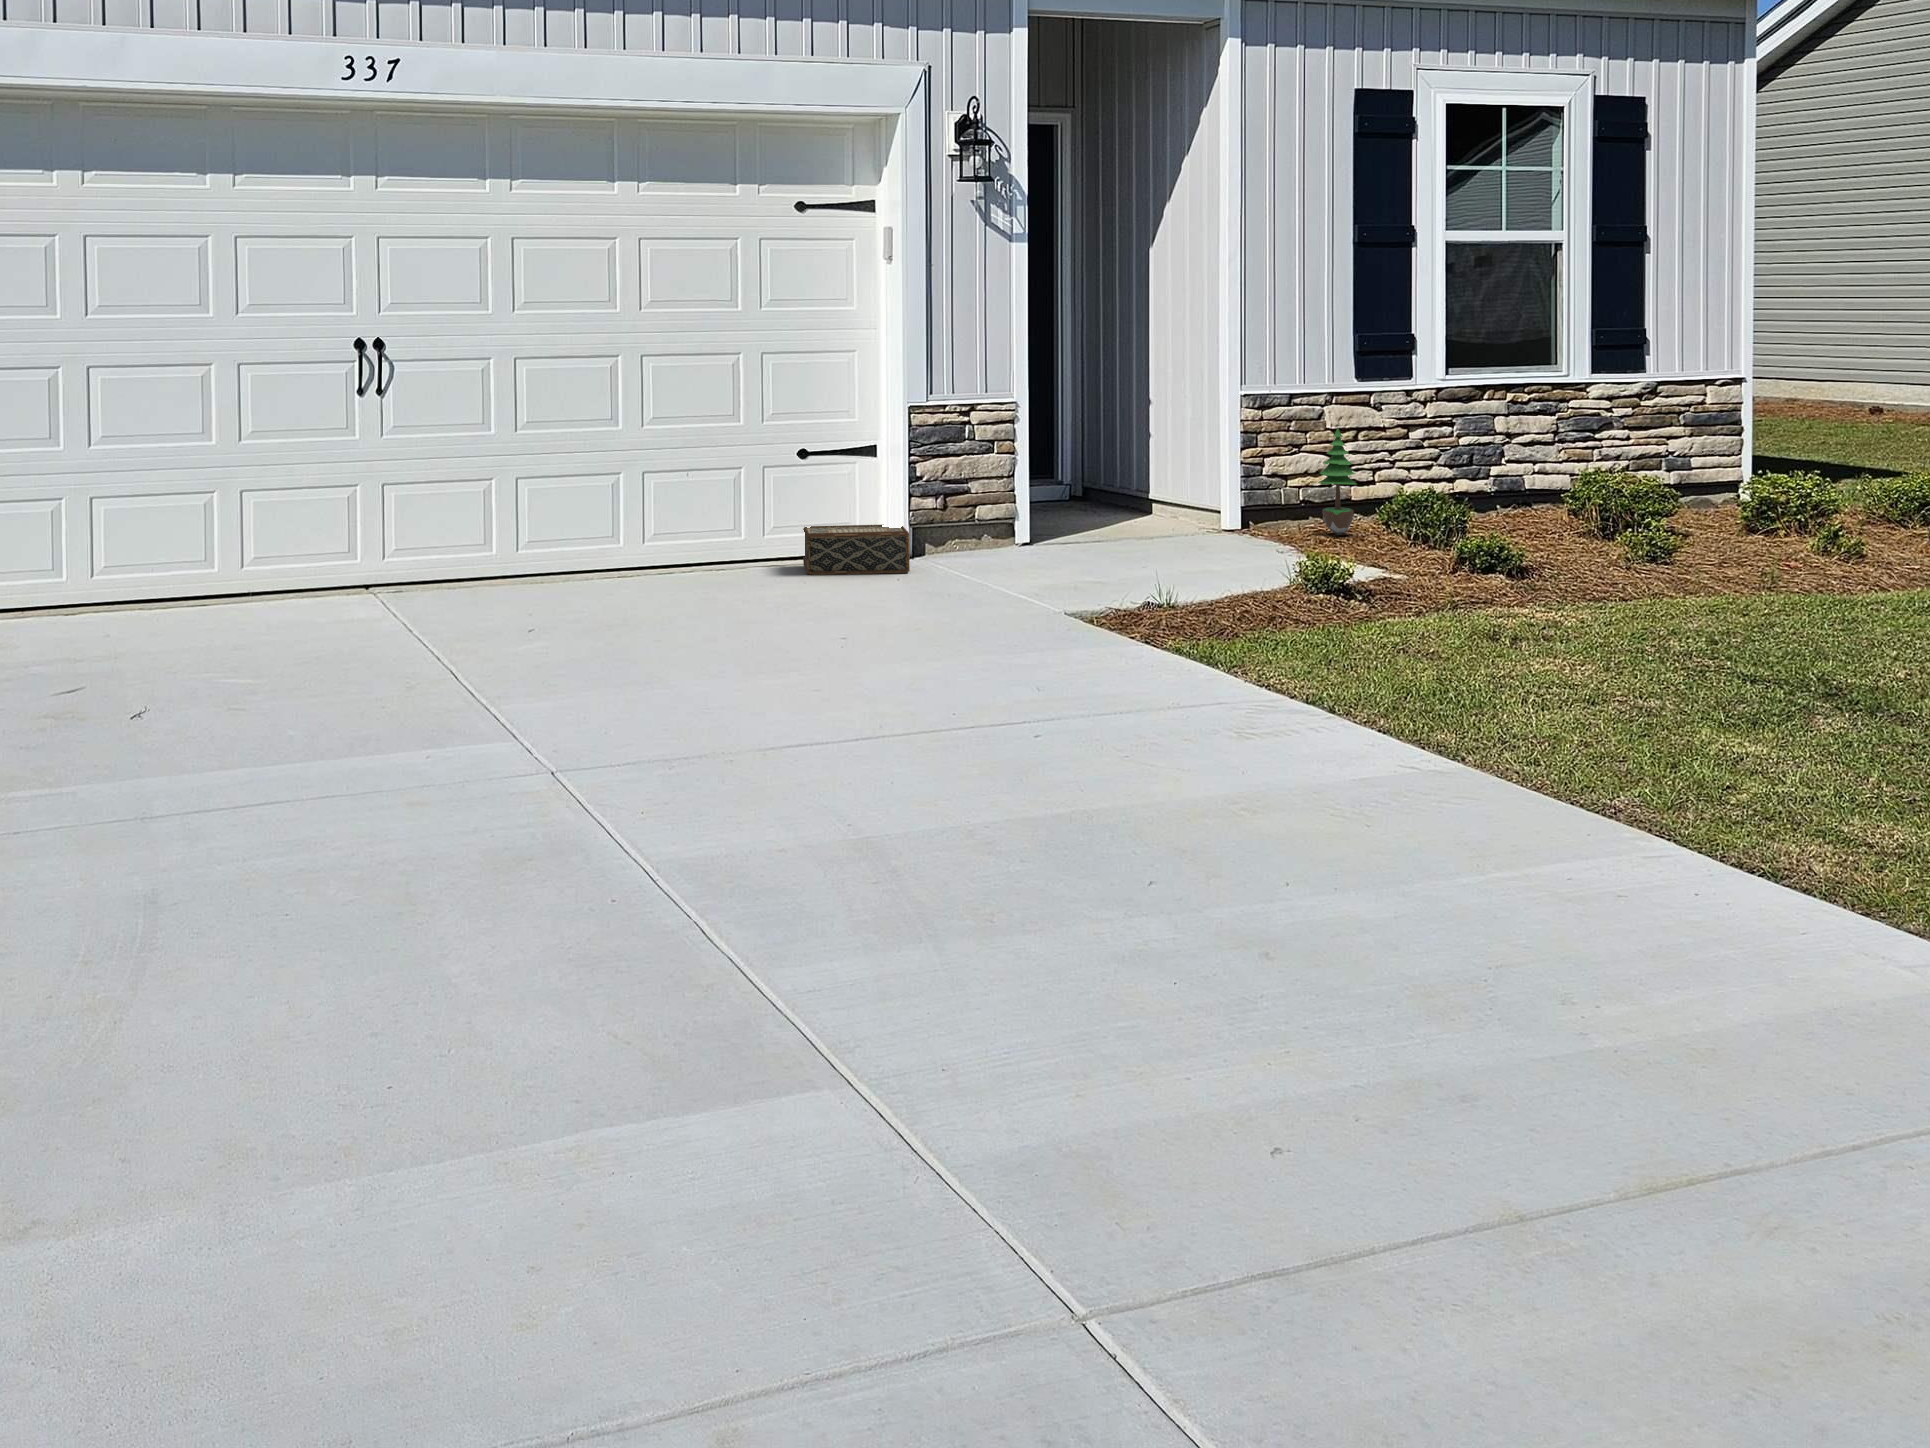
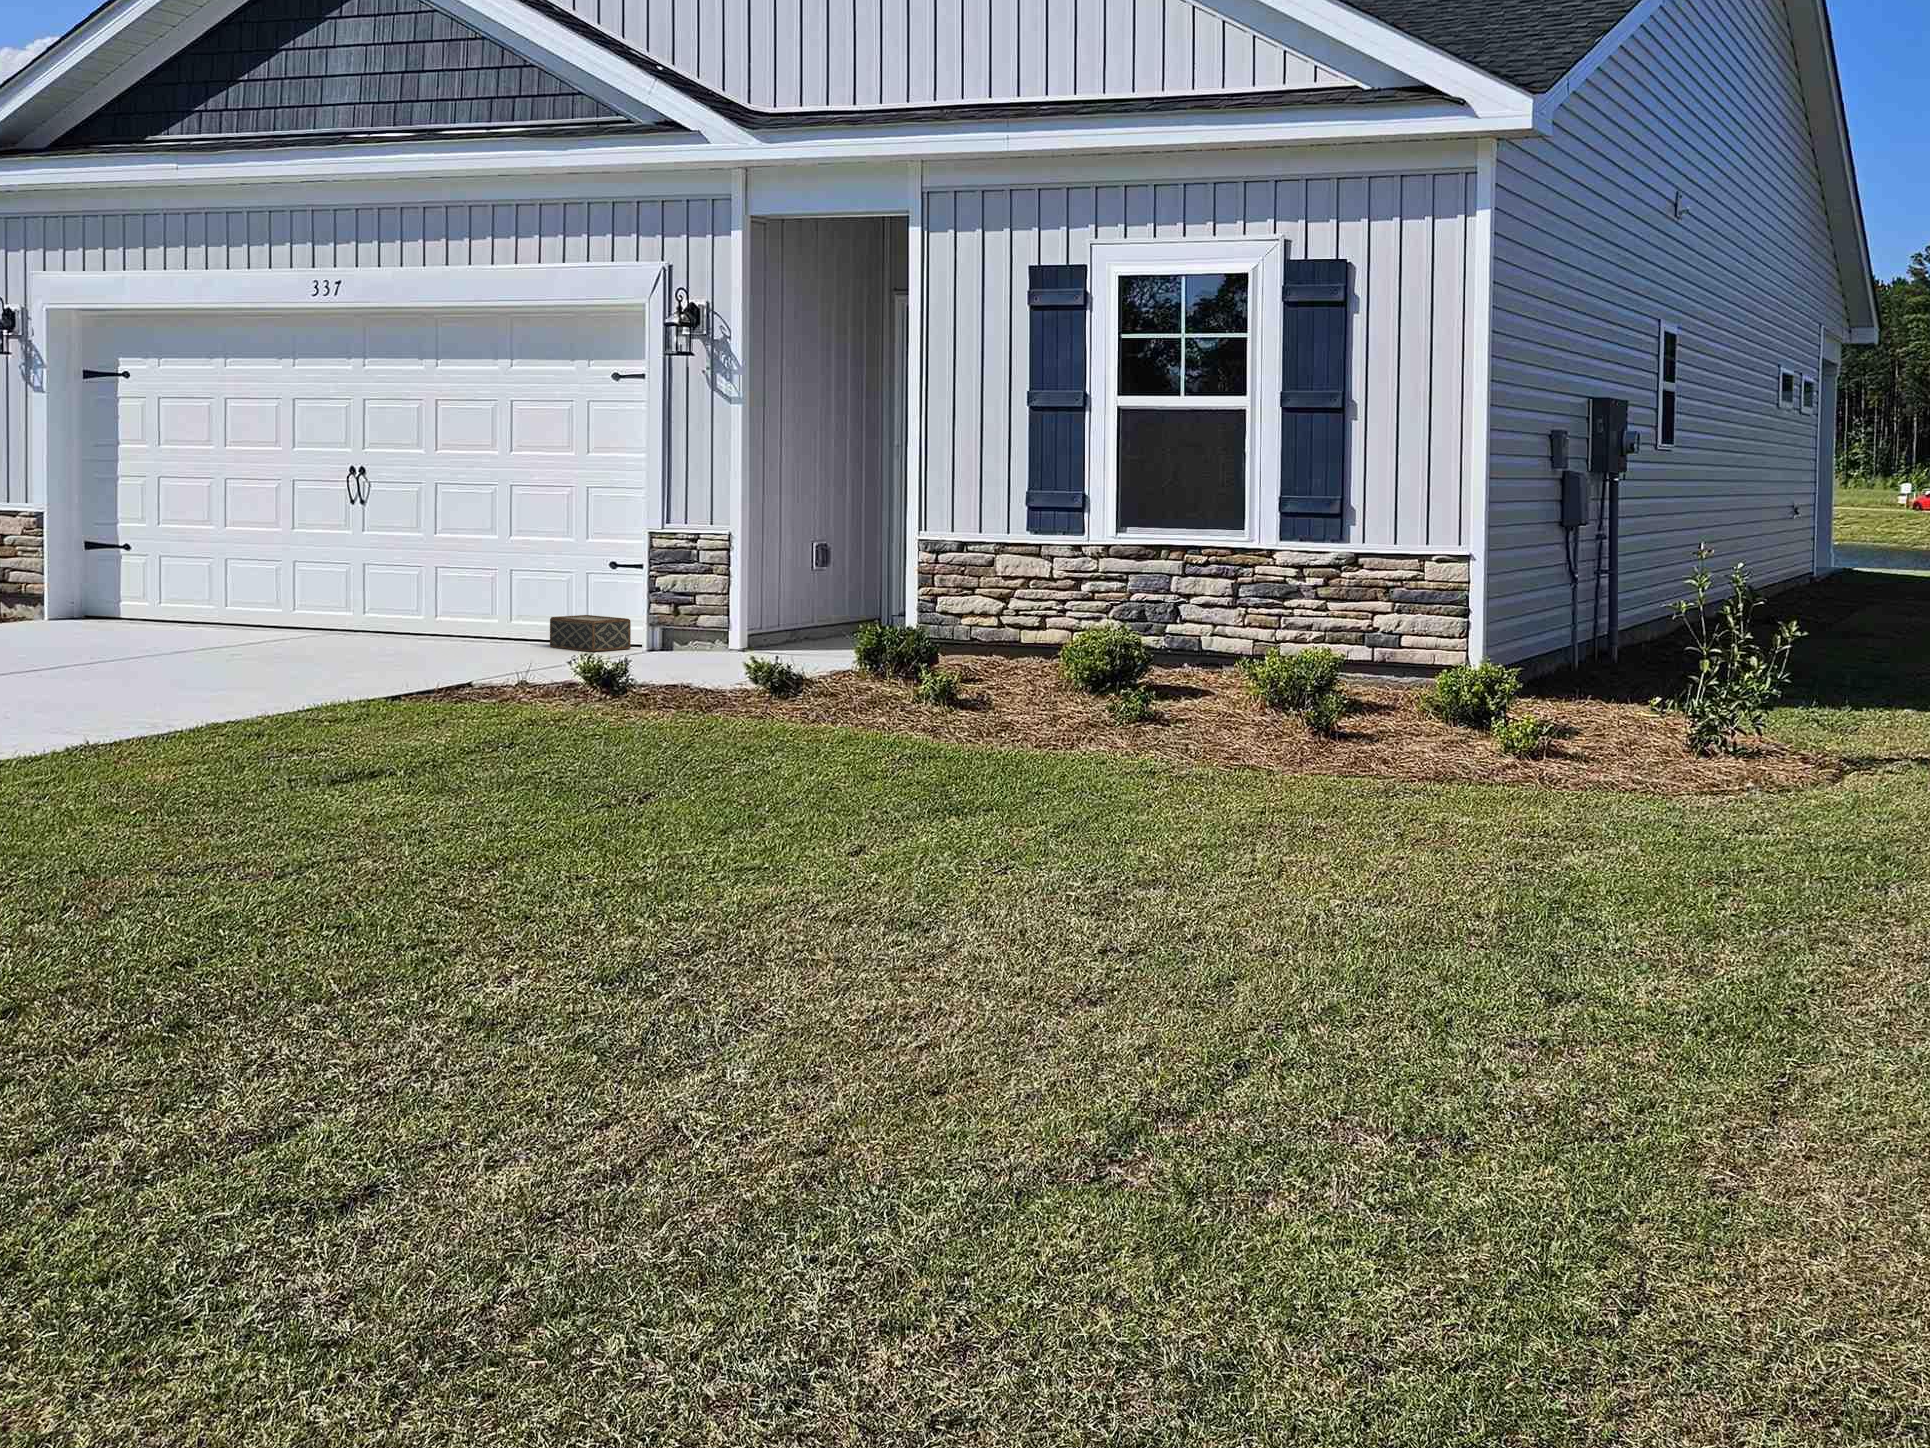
potted tree: present [1318,428,1356,535] -> none [961,572,996,669]

